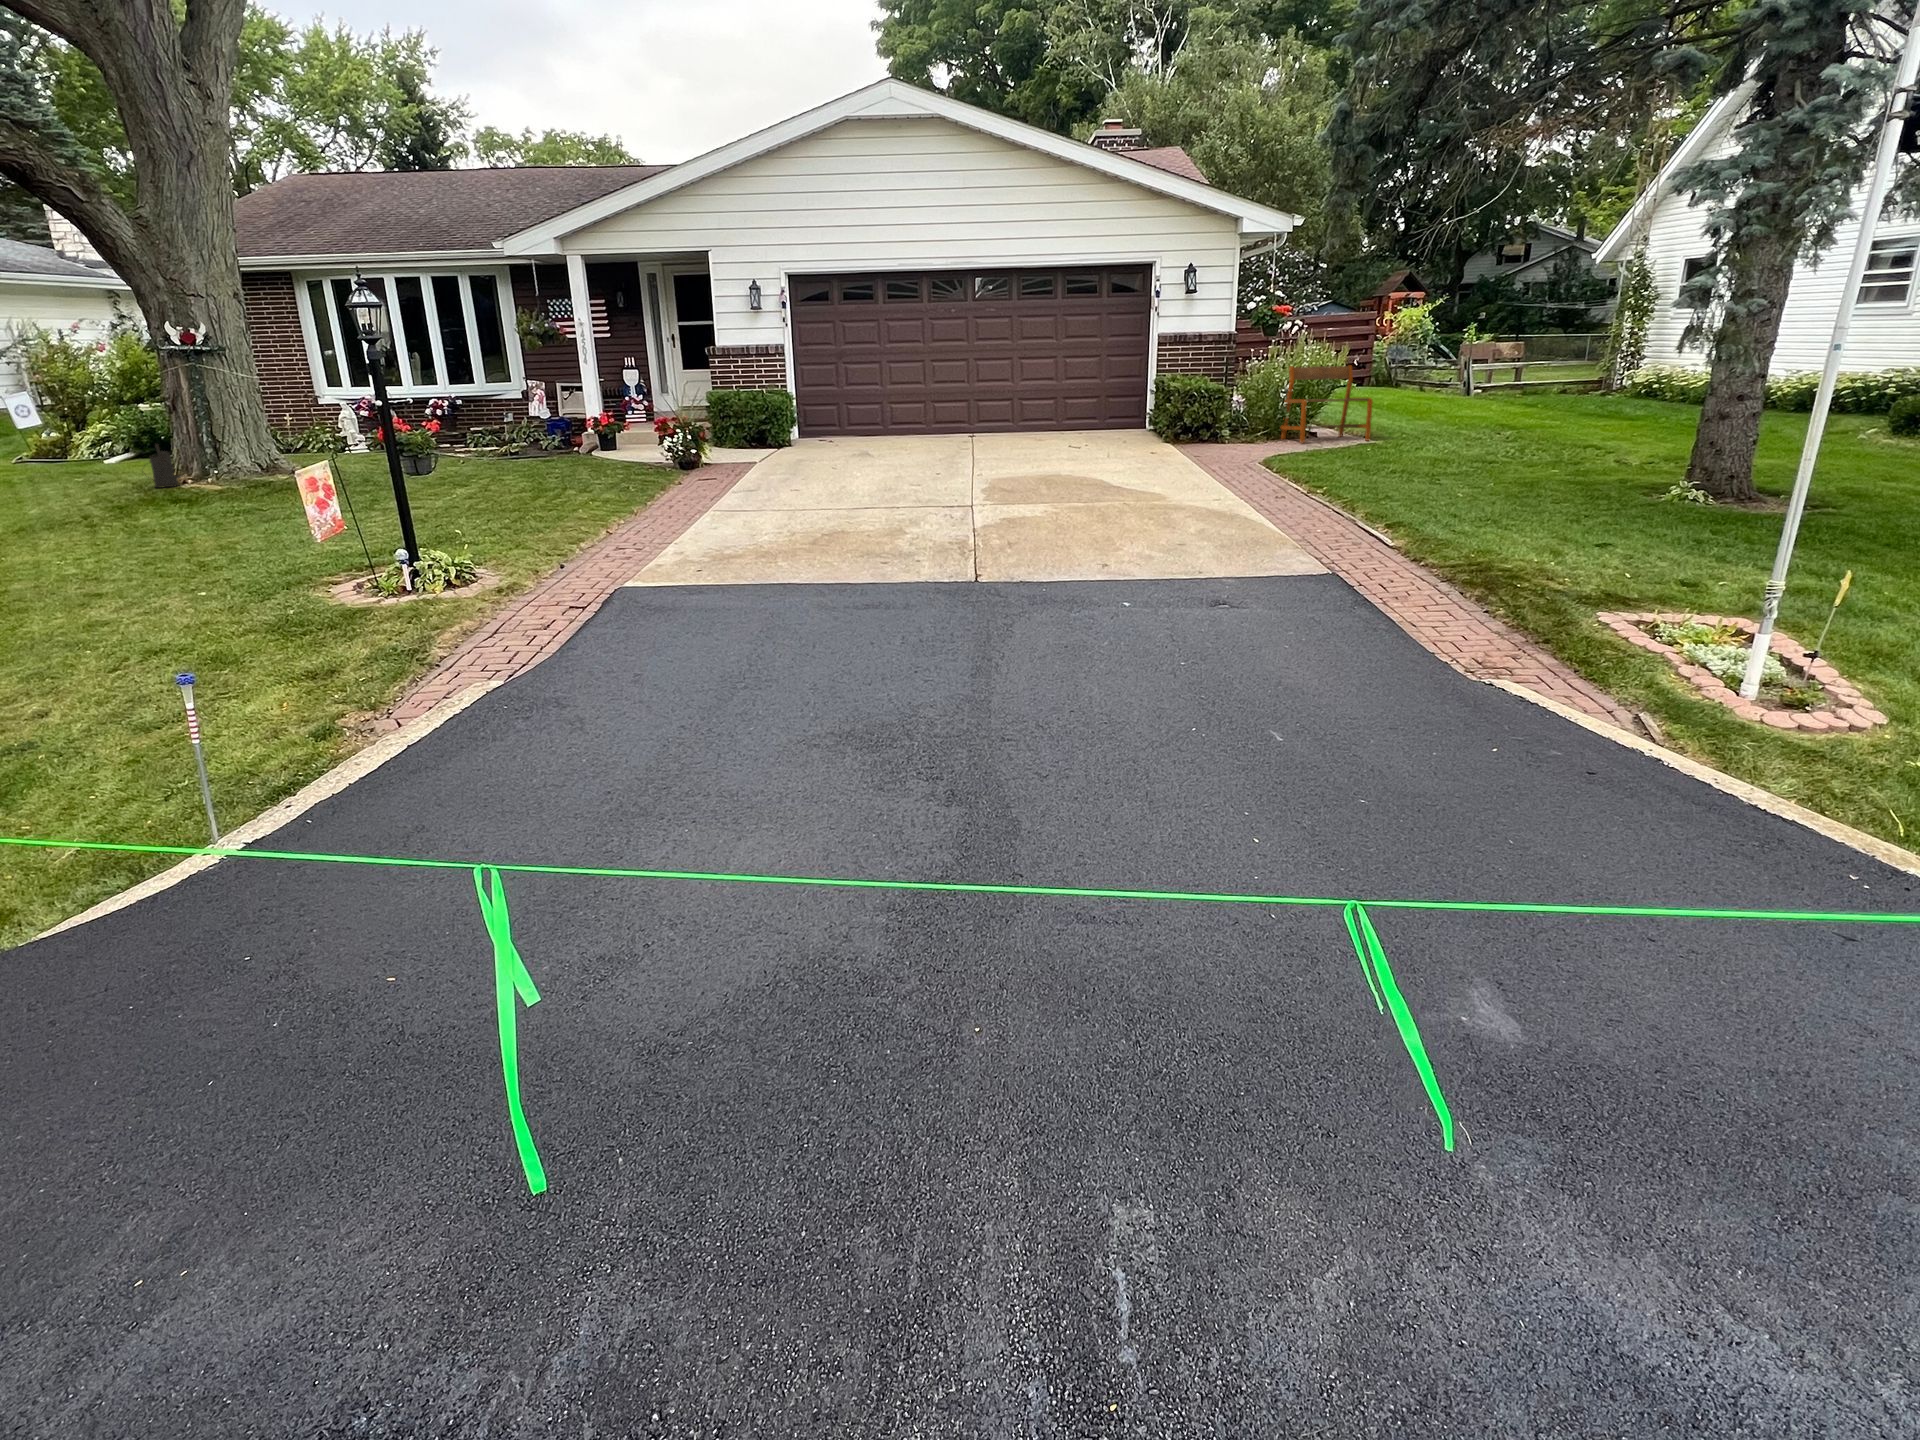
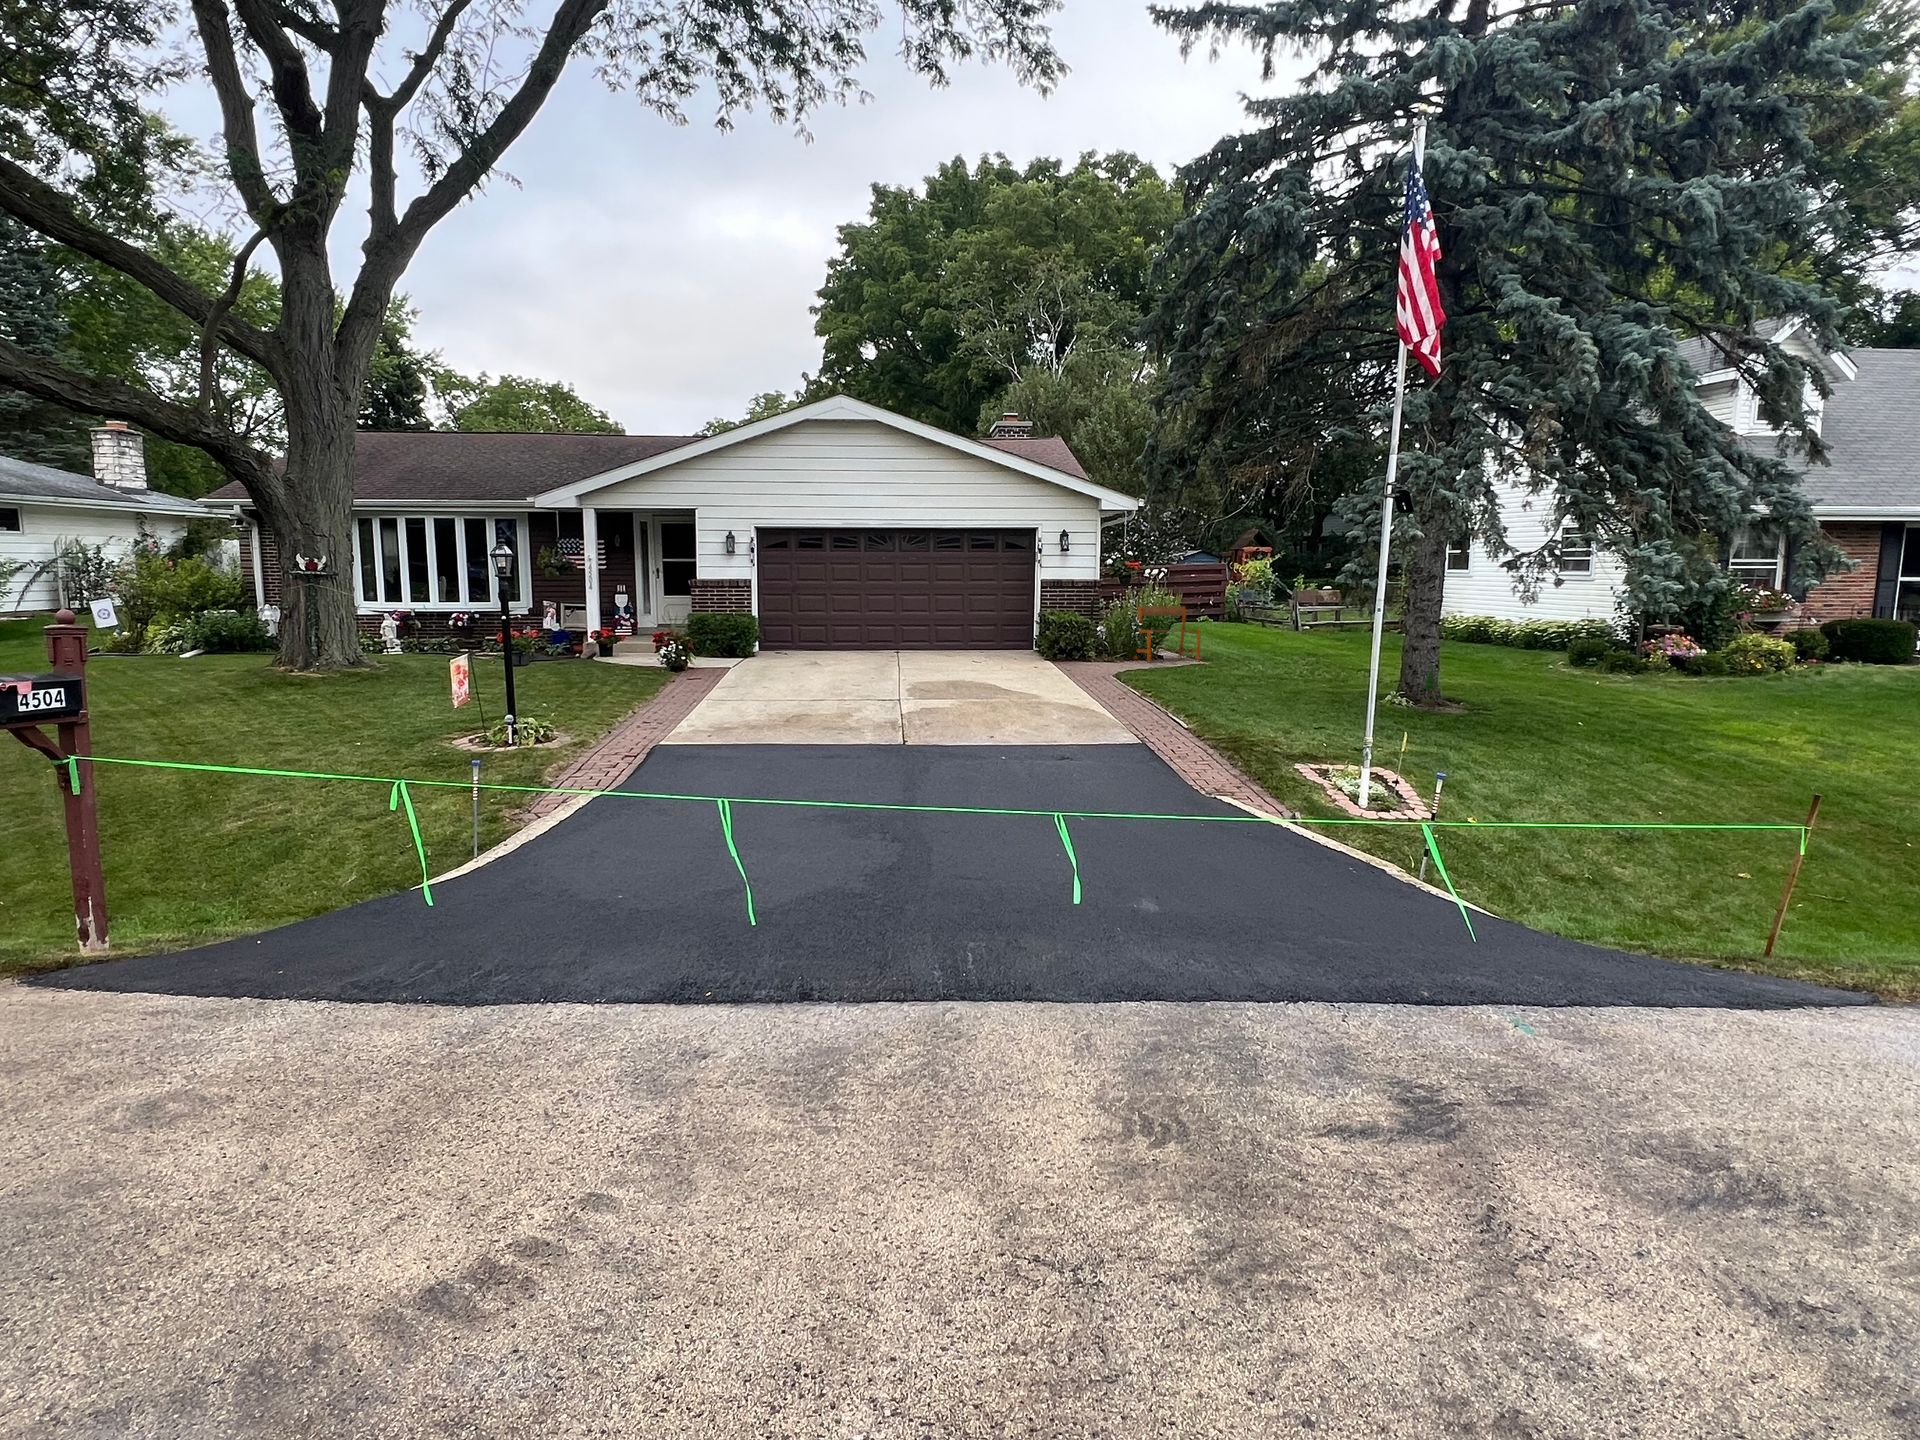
potted tree: none [1729,442,1760,510] -> present [1421,667,1436,710]
watering can: present [150,444,182,488] -> none [240,643,287,676]

